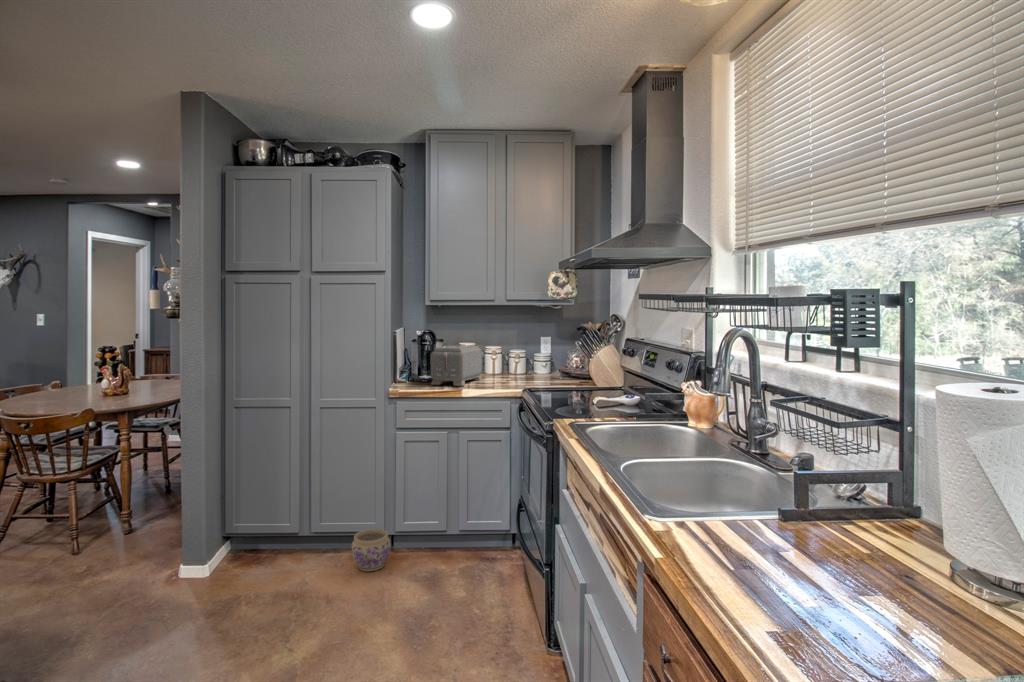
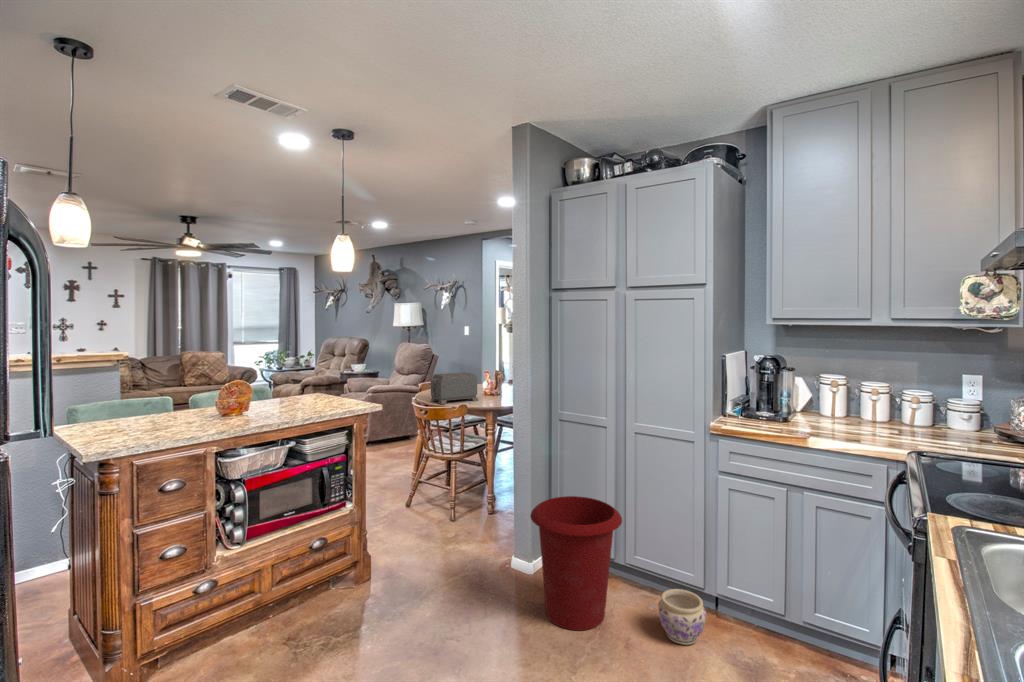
toaster: present [431,346,482,386] -> present [431,372,478,404]
waste bin: none [221,470,316,593] -> present [531,496,622,630]

